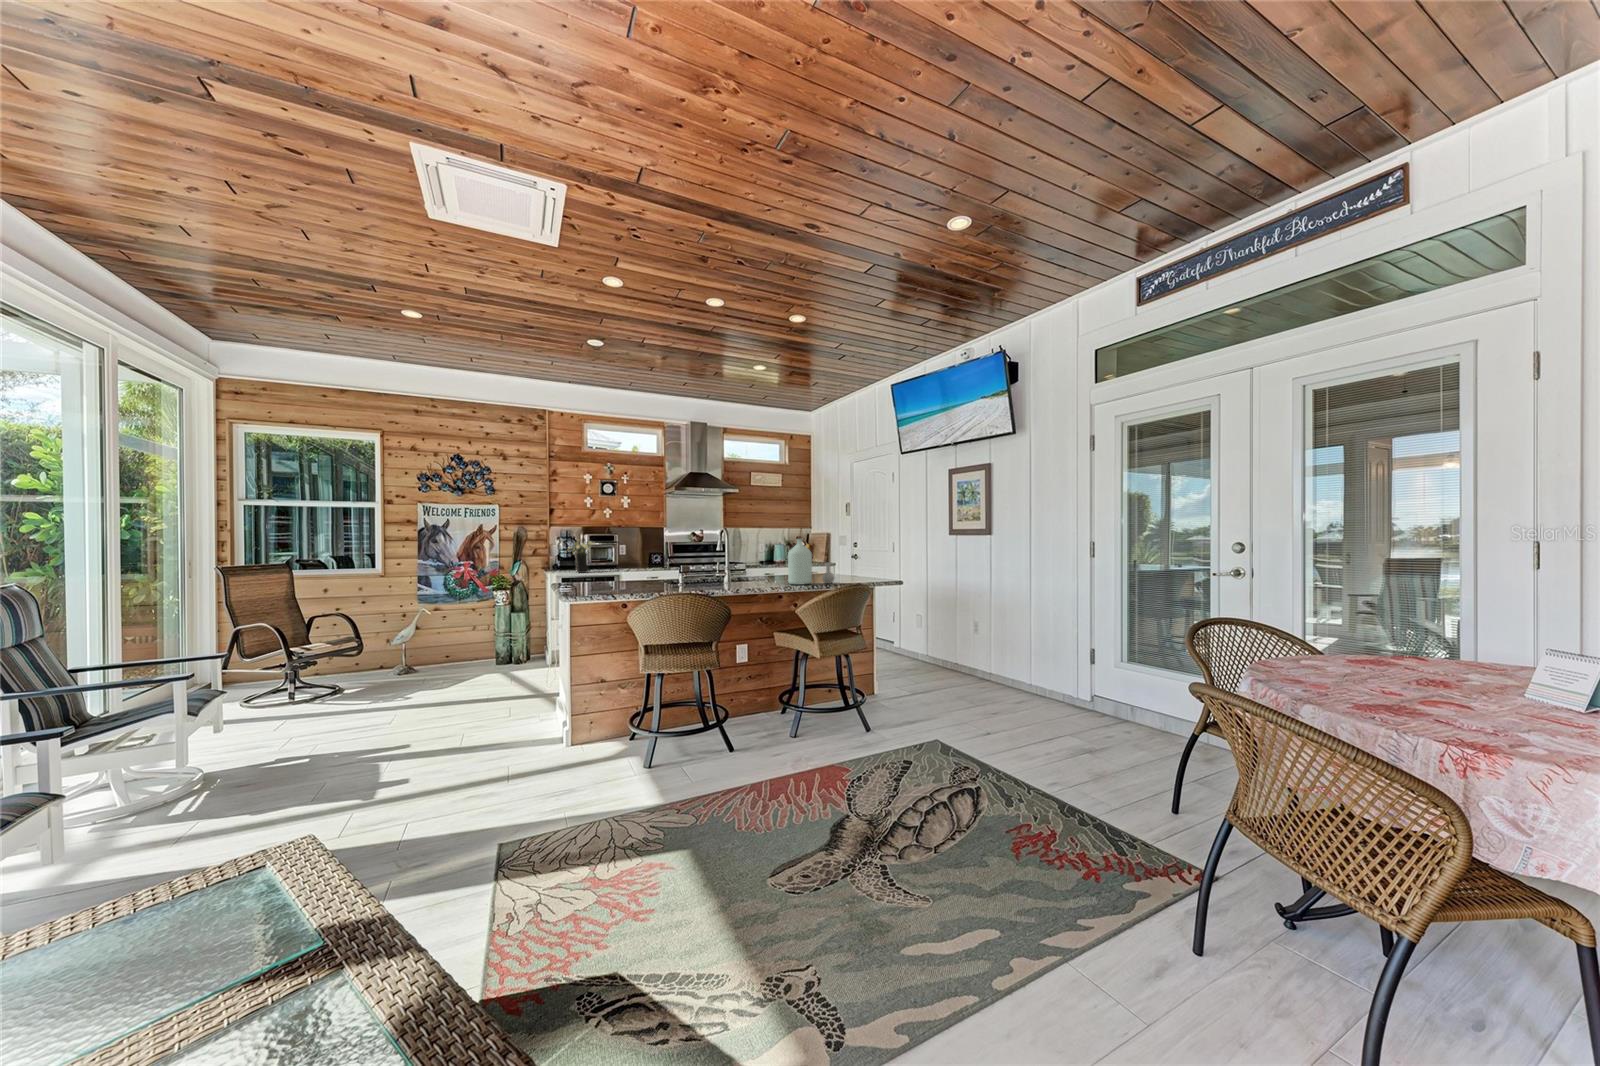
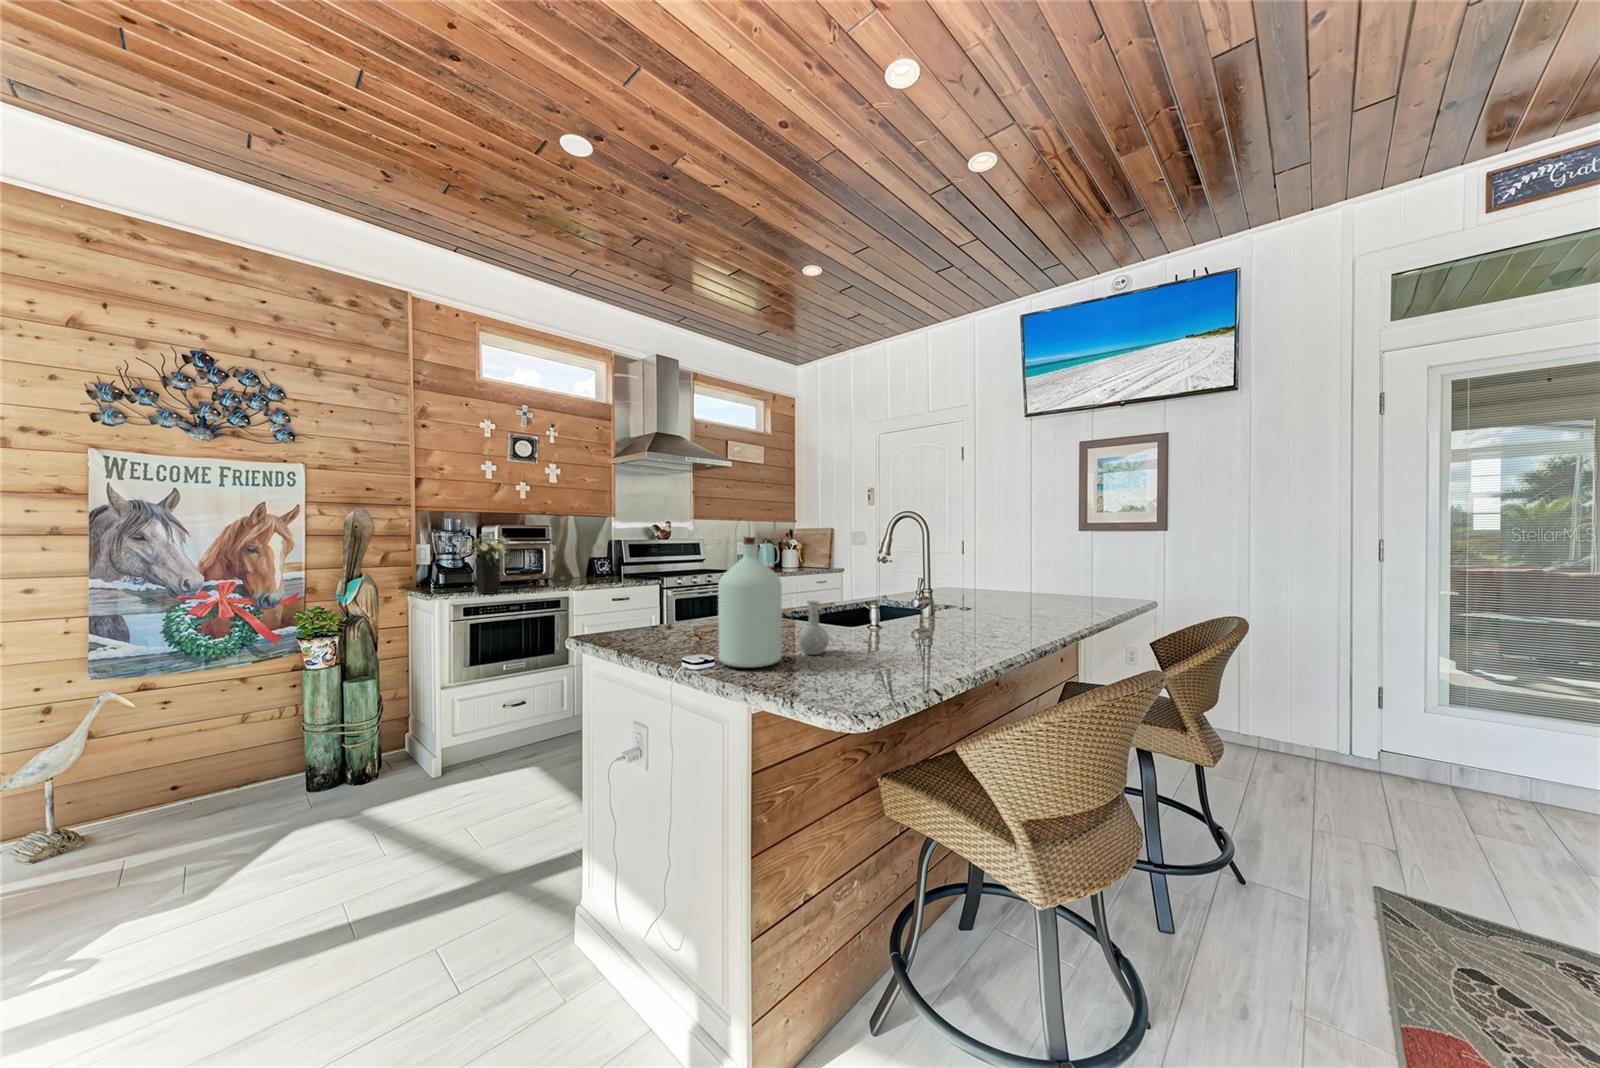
bottle: present [788,536,834,584] -> present [718,537,829,668]

